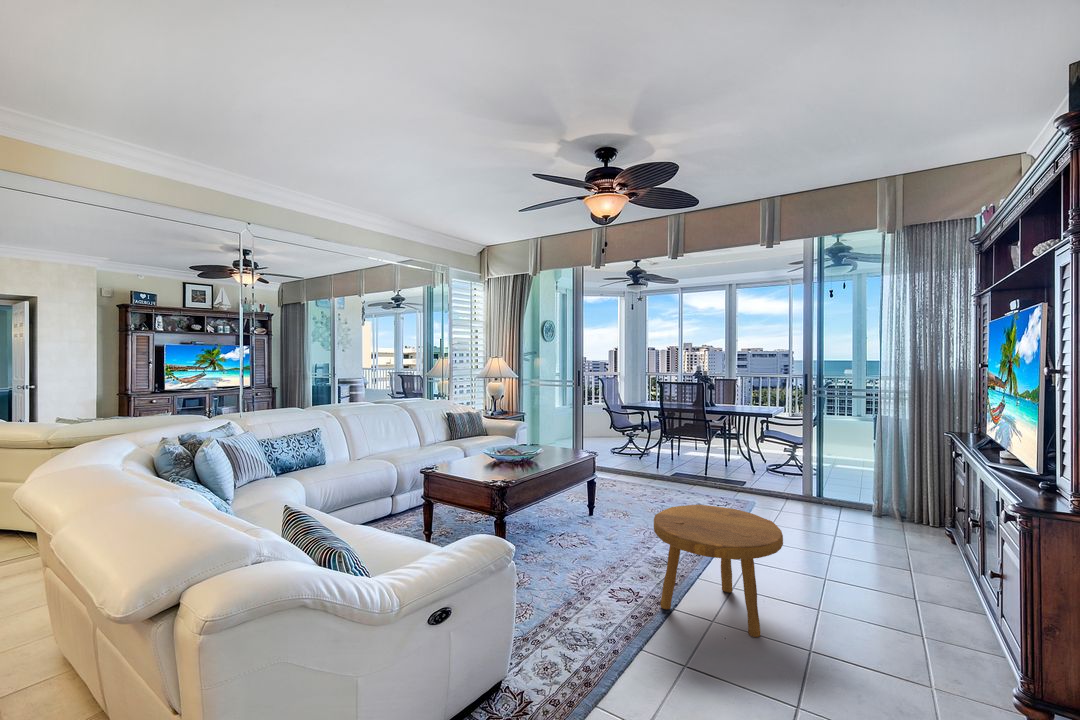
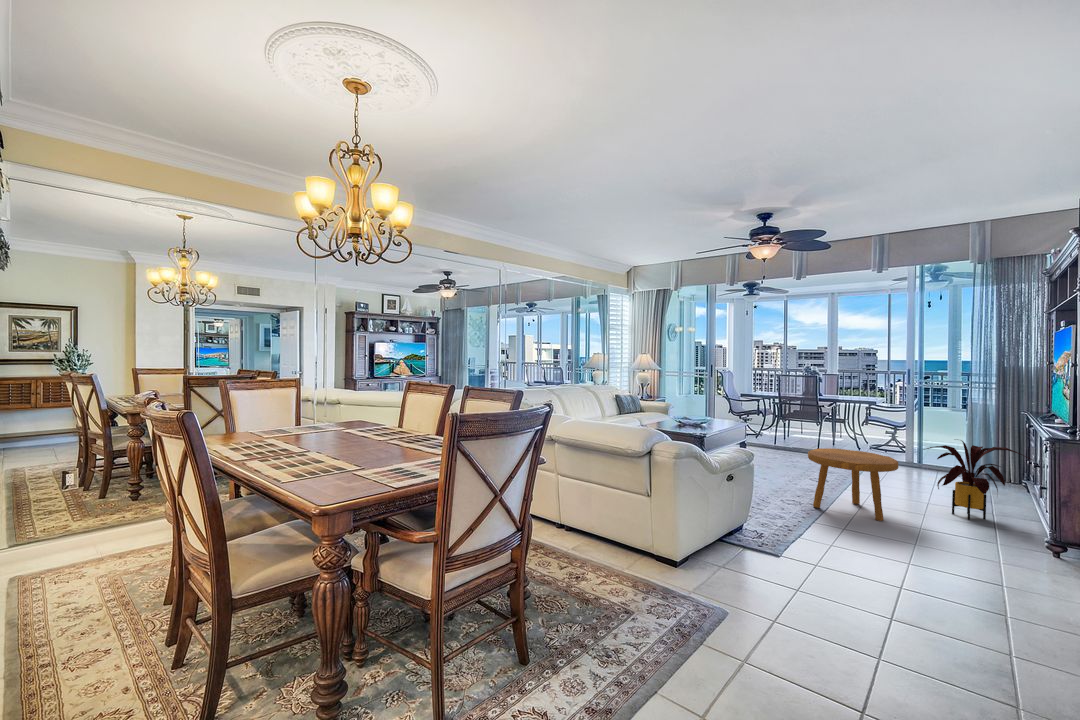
house plant: none [818,491,977,619] -> present [924,440,1032,520]

